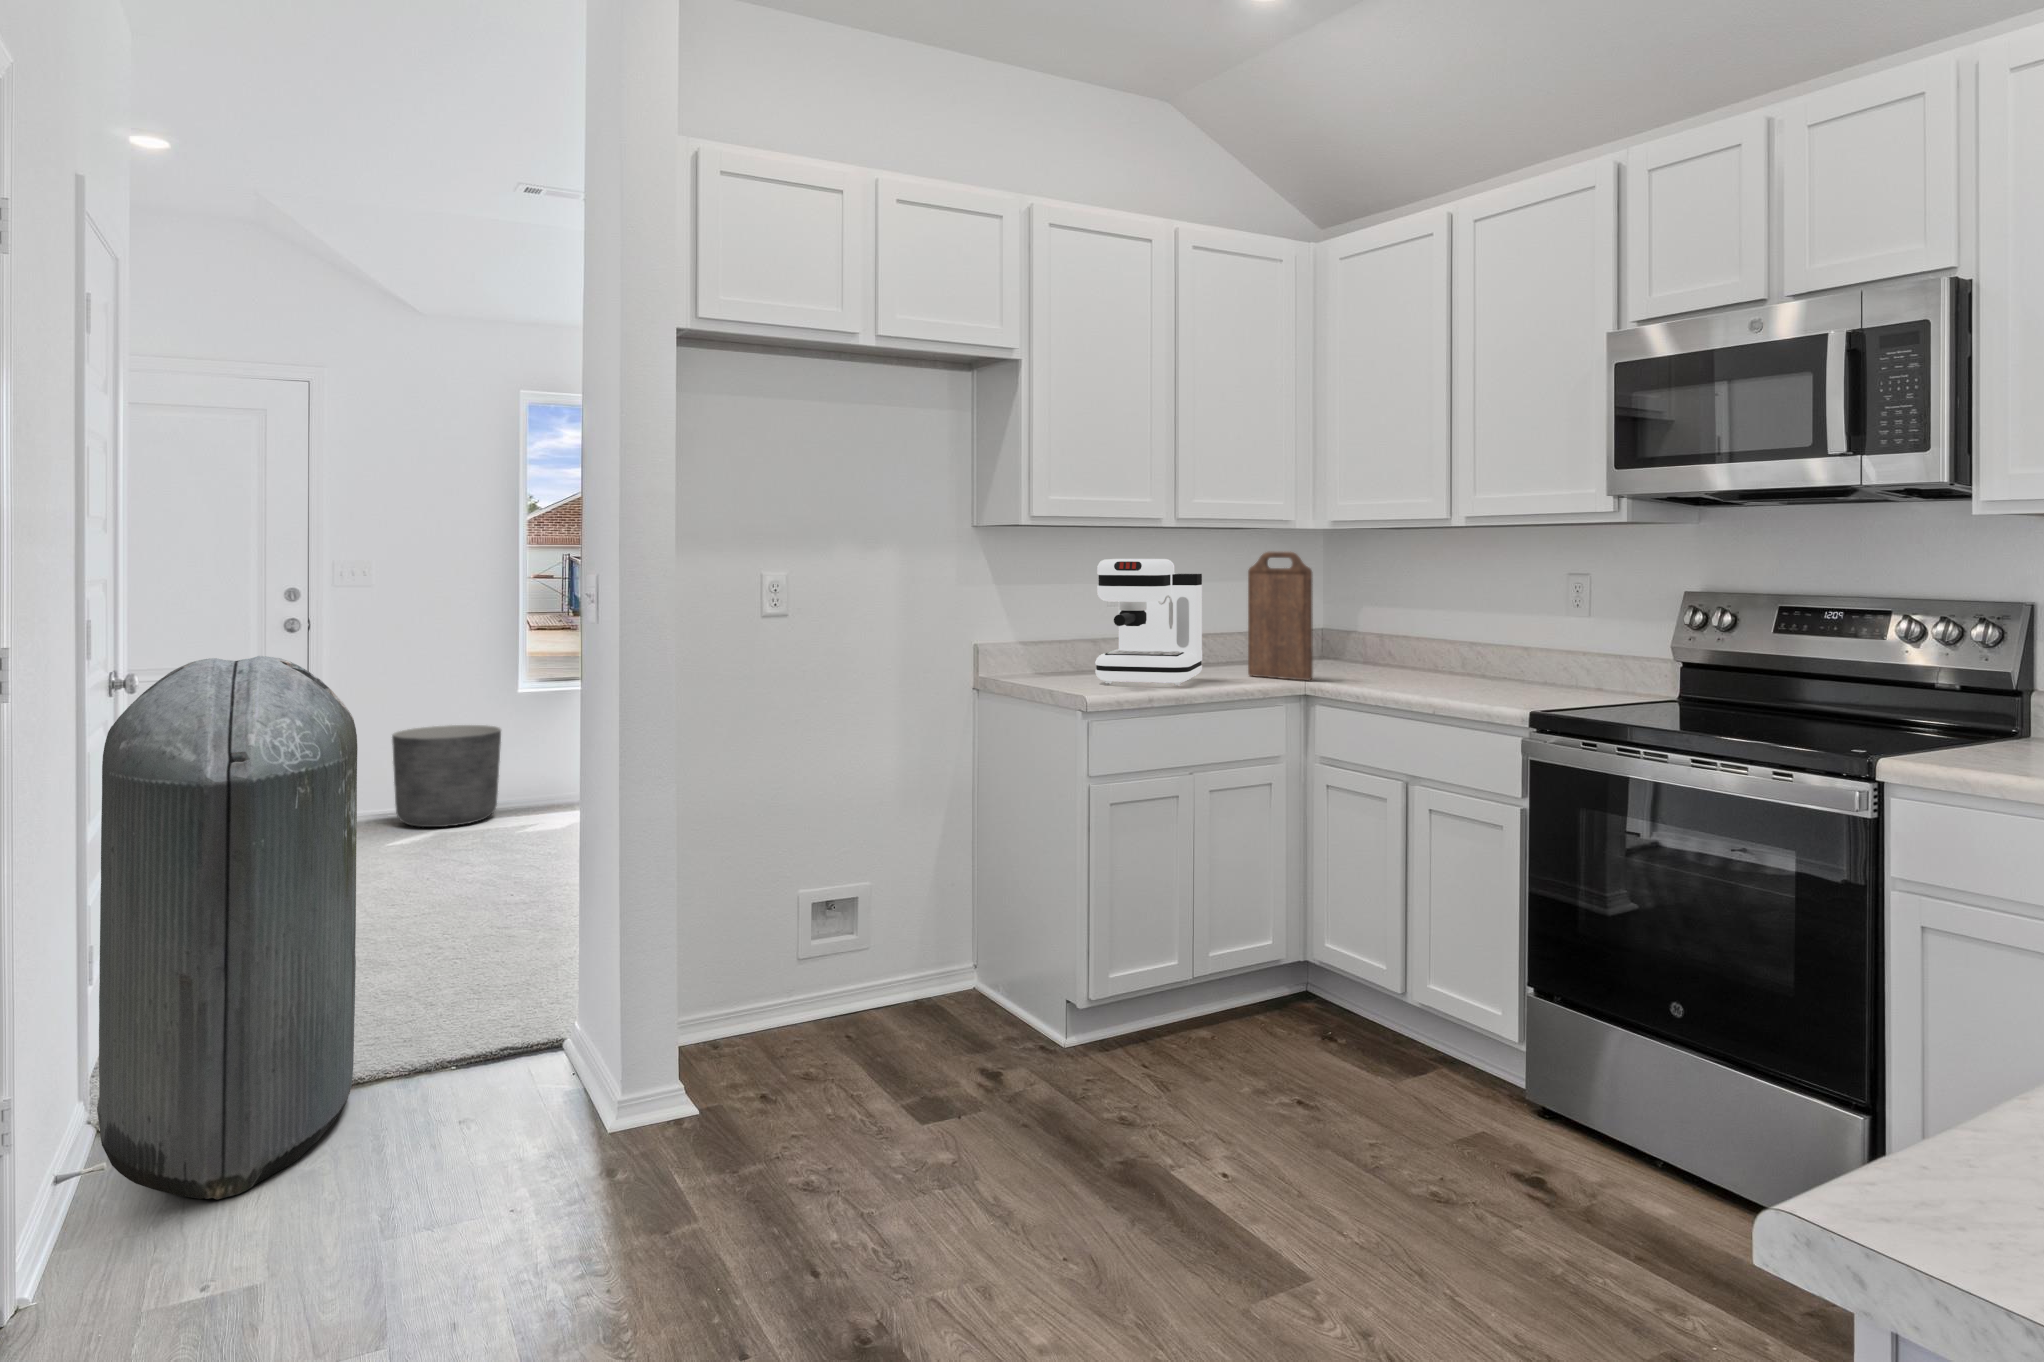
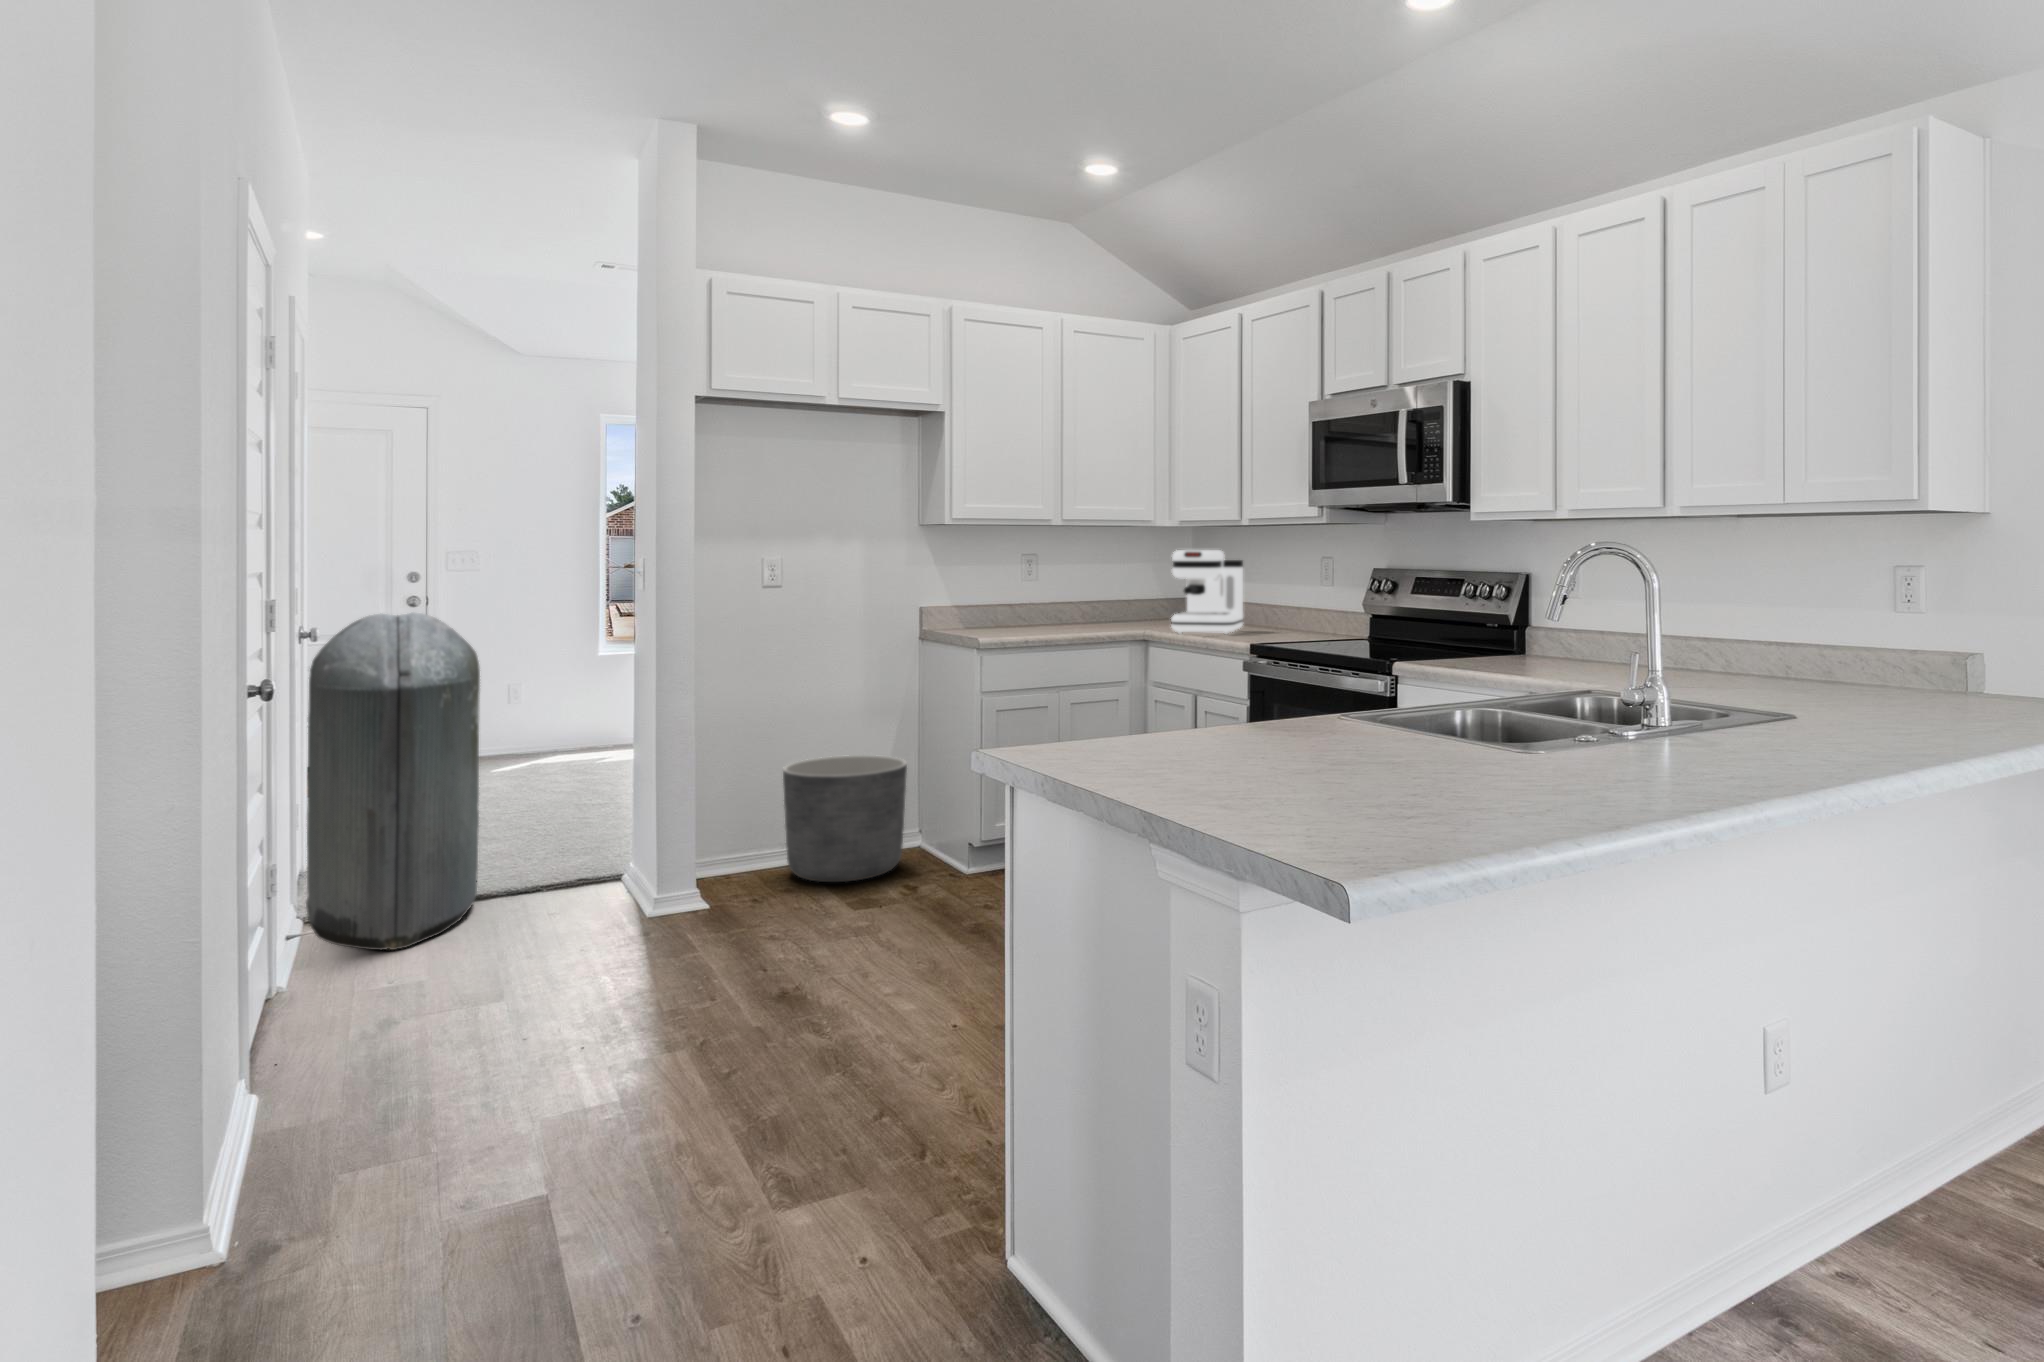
cutting board: present [1248,552,1313,680] -> none [1108,544,1147,631]
coffee maker: present [1095,559,1202,685] -> present [1171,550,1243,634]
planter: present [392,725,501,827] -> present [783,755,907,882]

